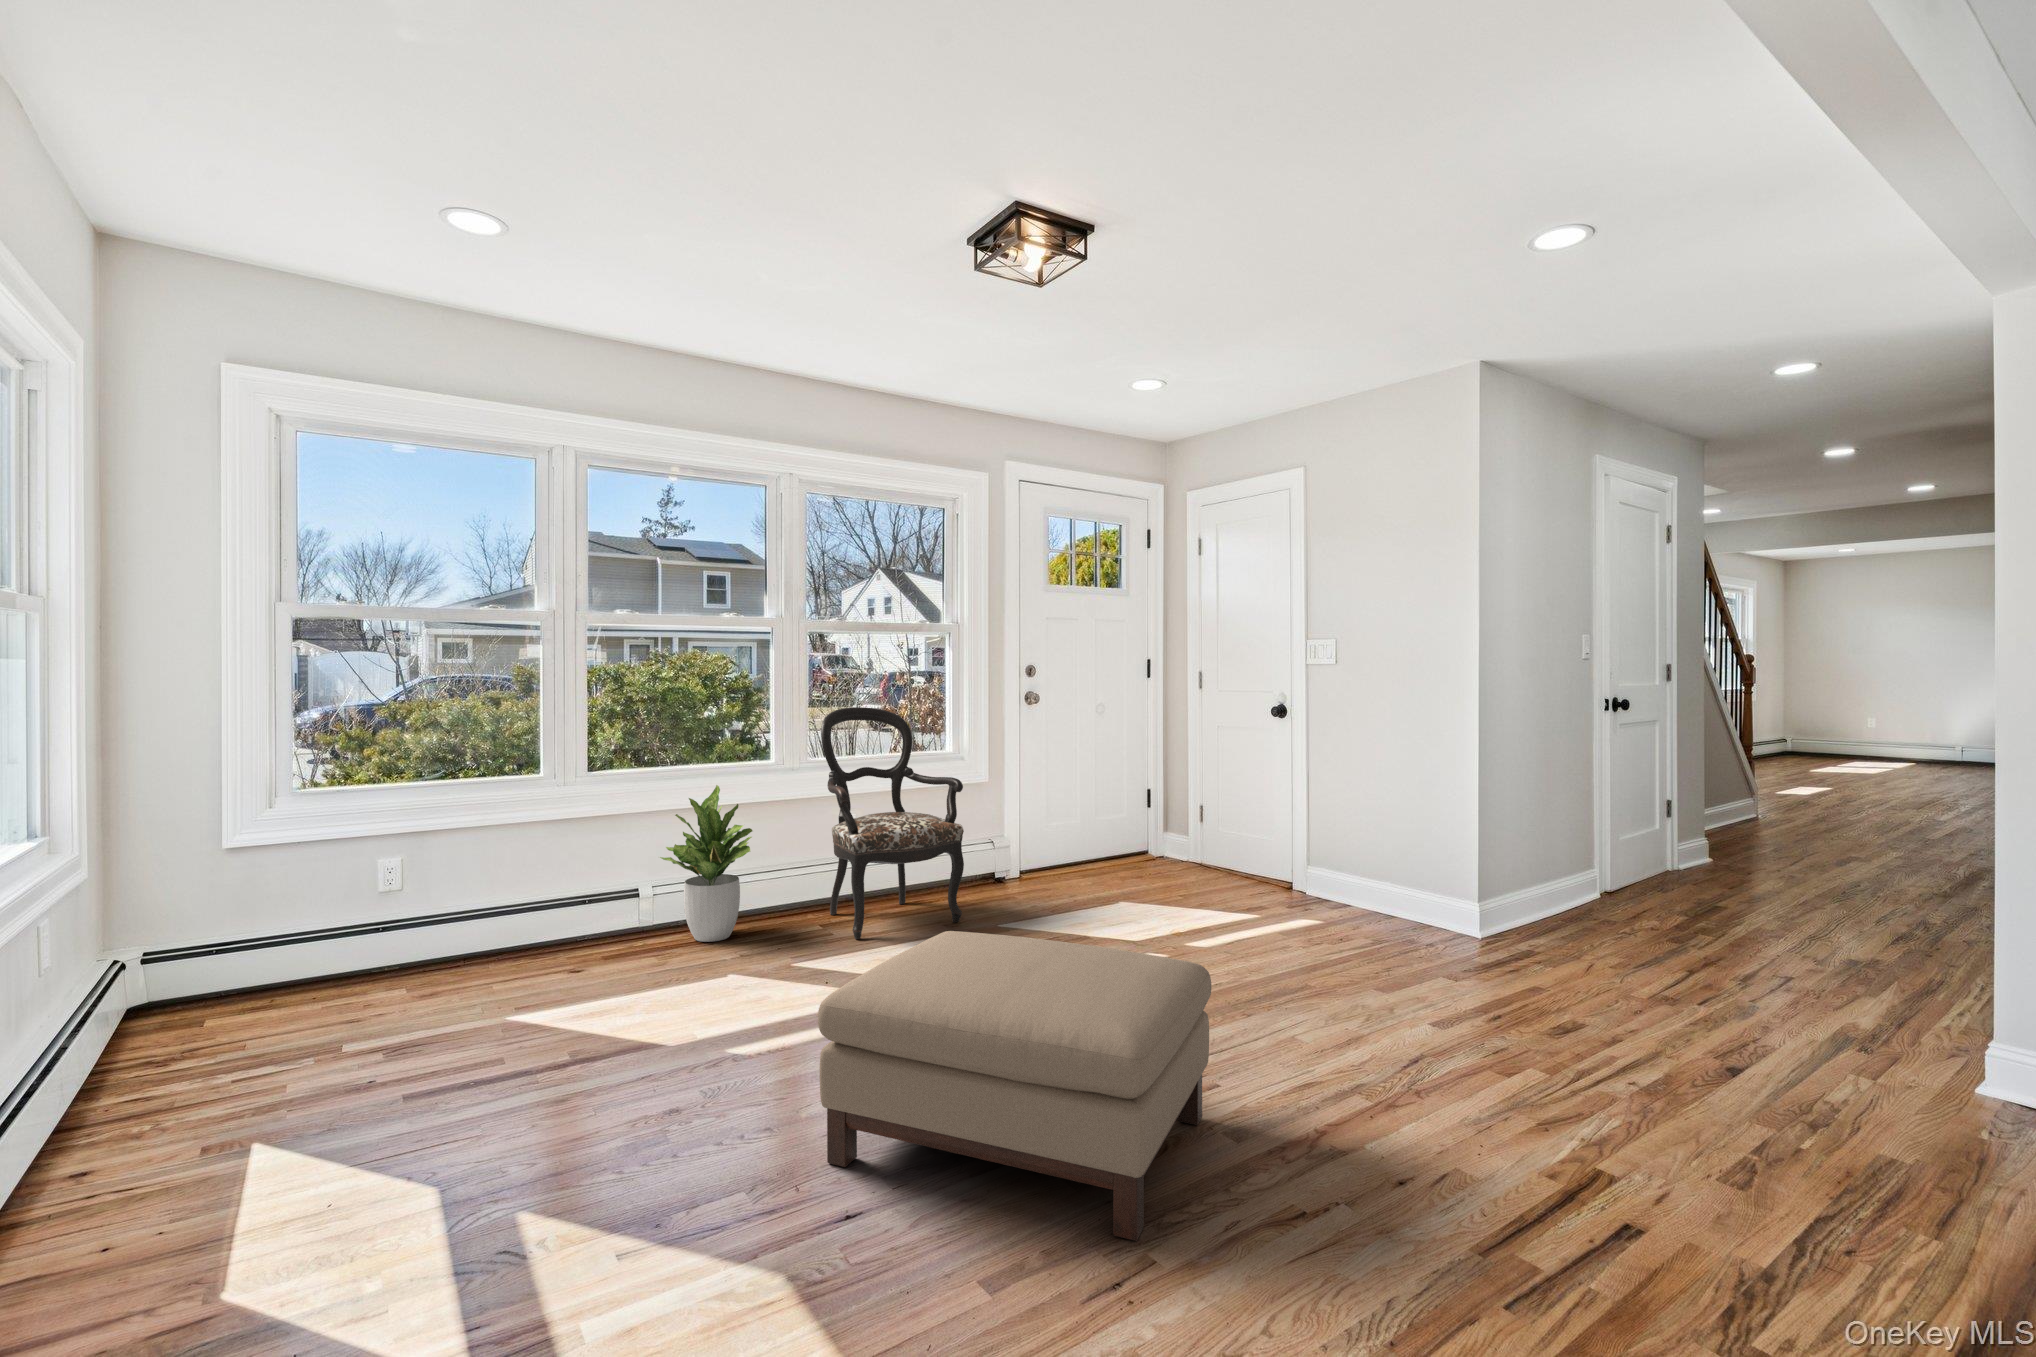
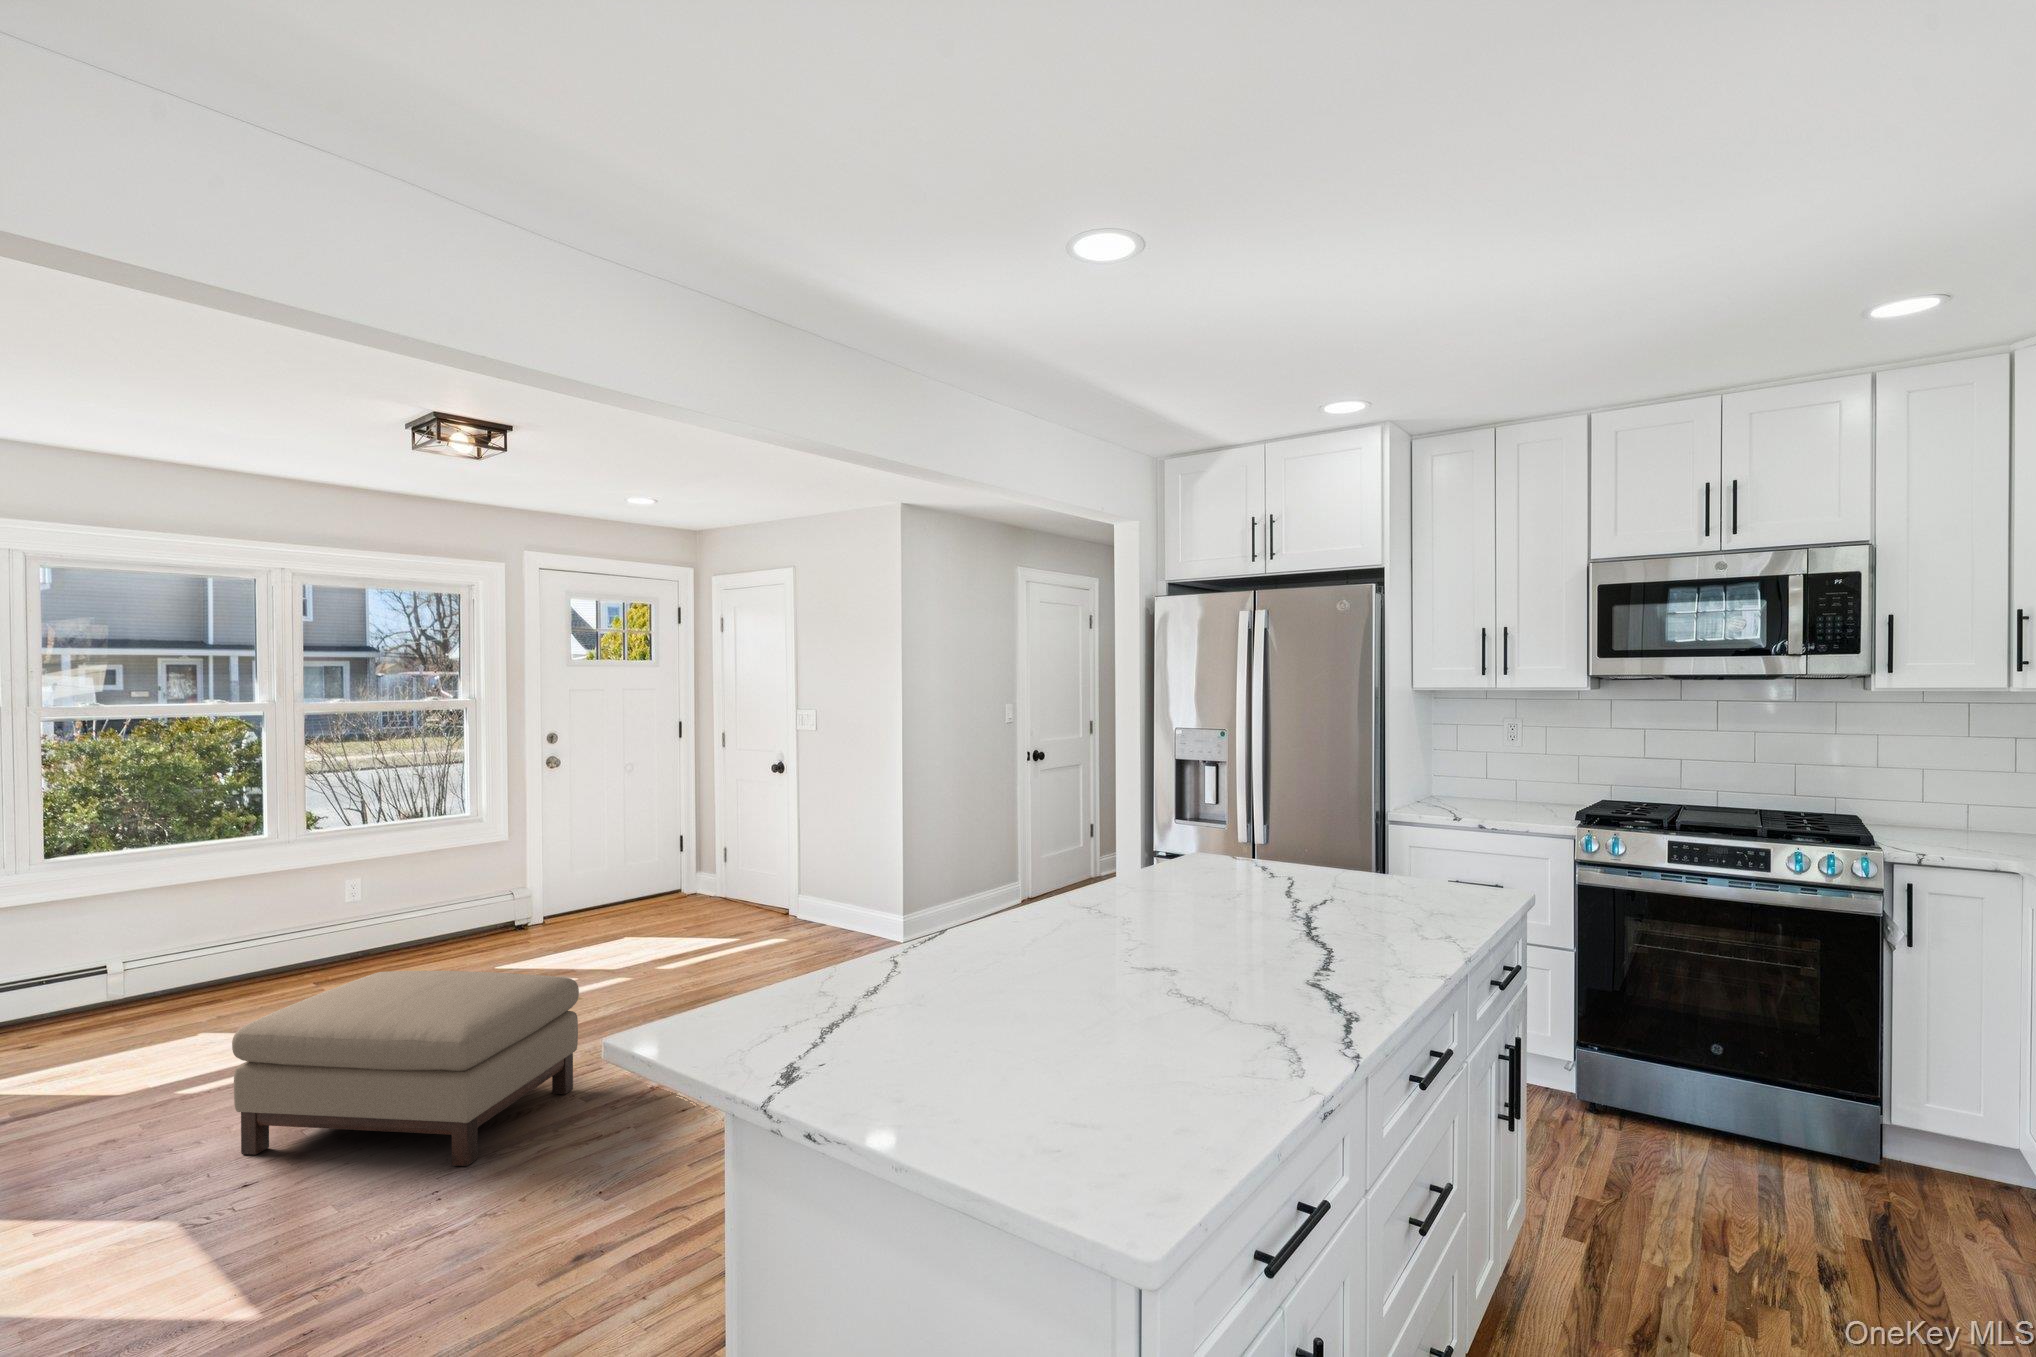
armchair: present [821,707,964,939] -> none [320,778,464,991]
potted plant: present [660,785,752,942] -> none [128,860,239,1007]

